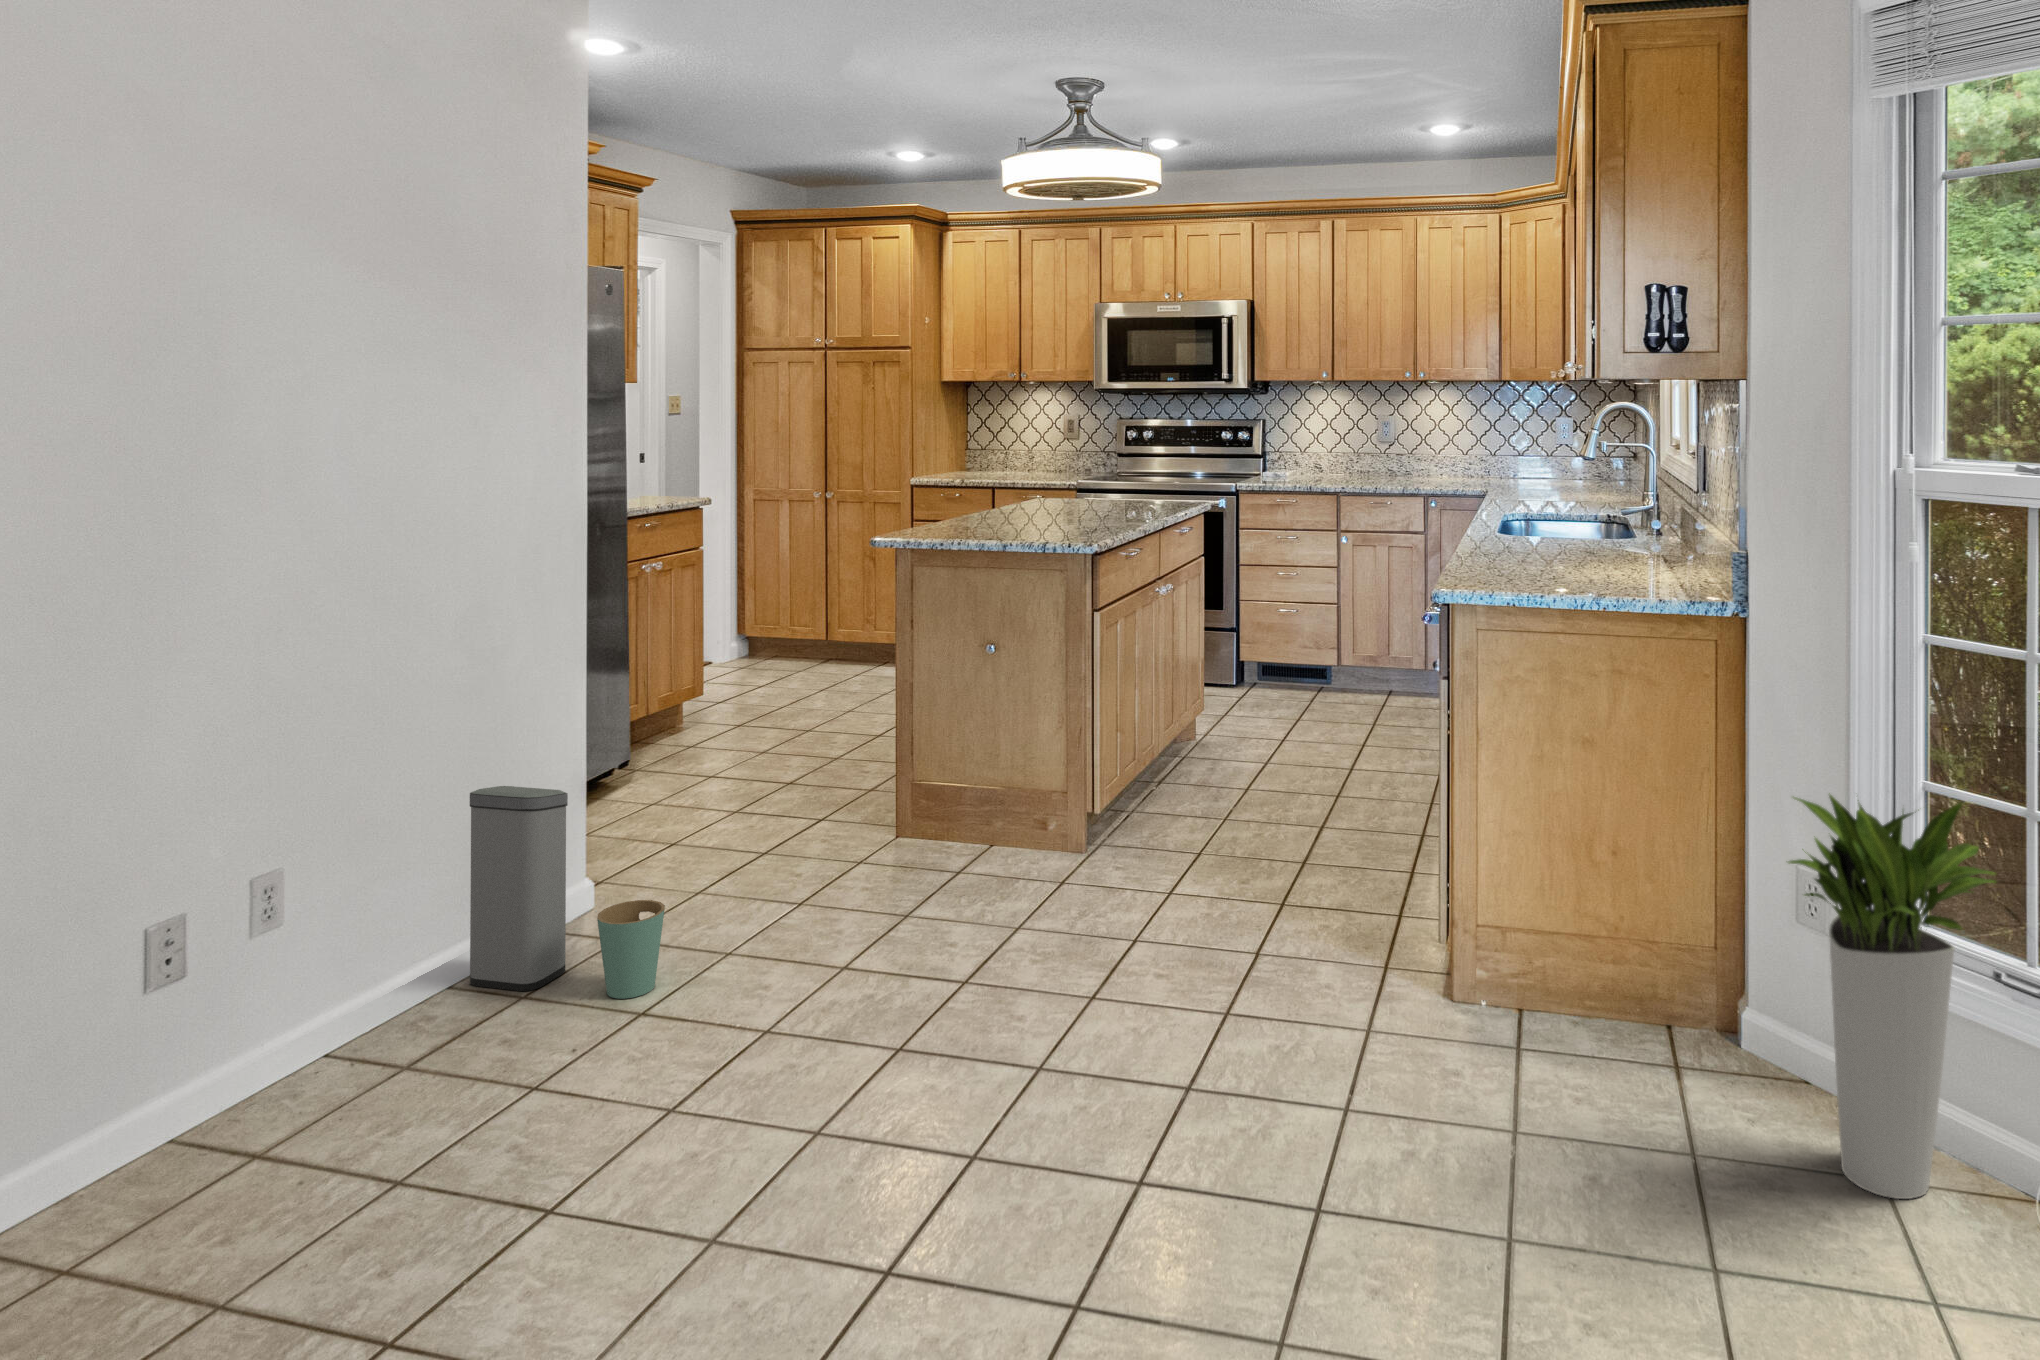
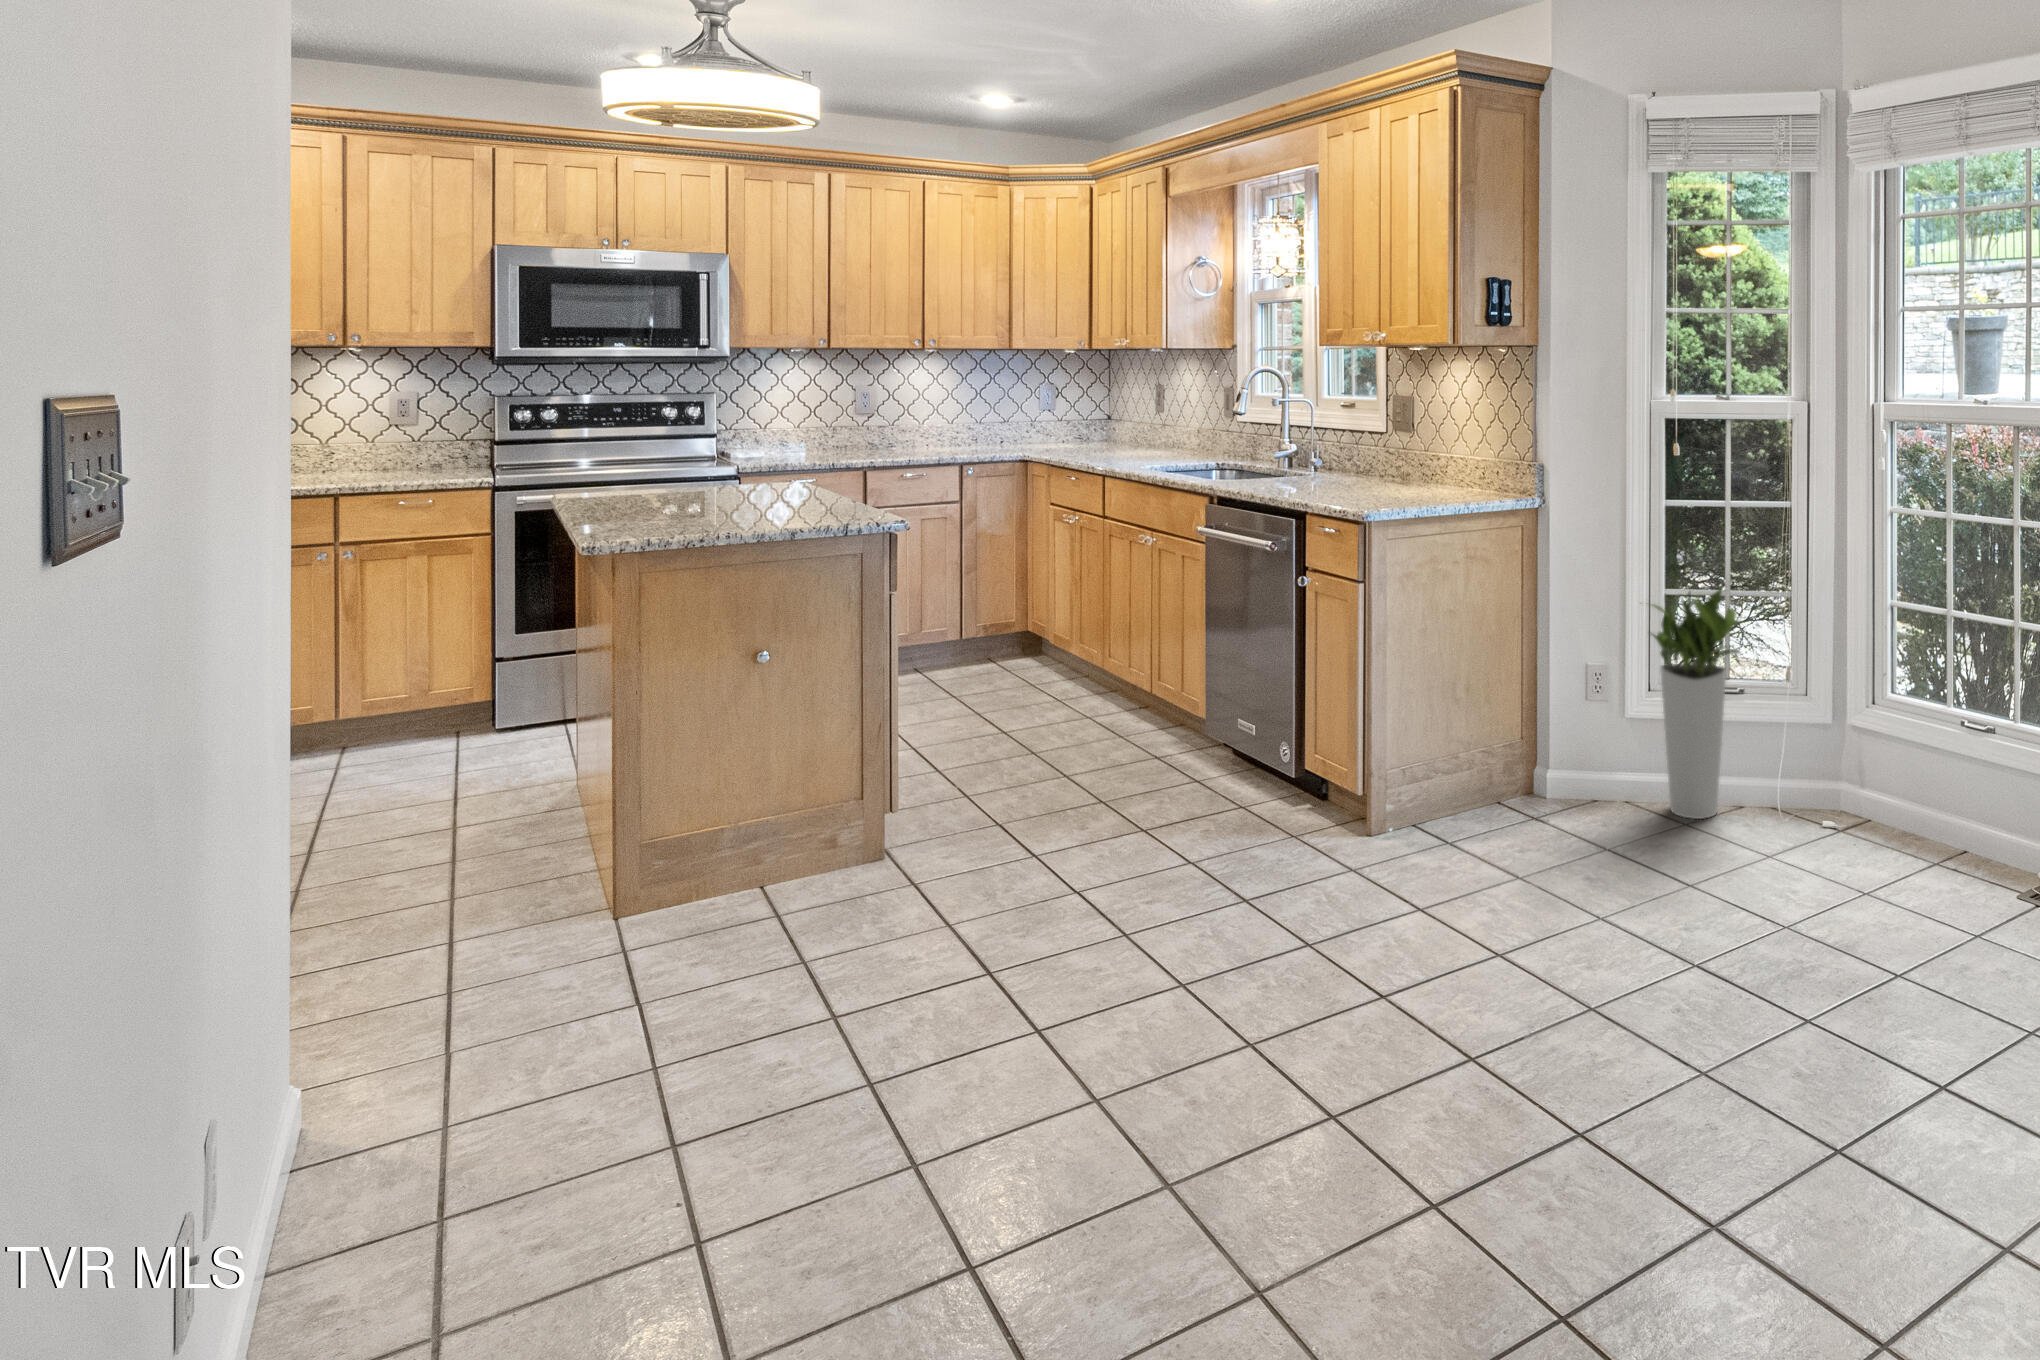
trash can: present [470,786,665,999] -> none [296,901,665,1236]

